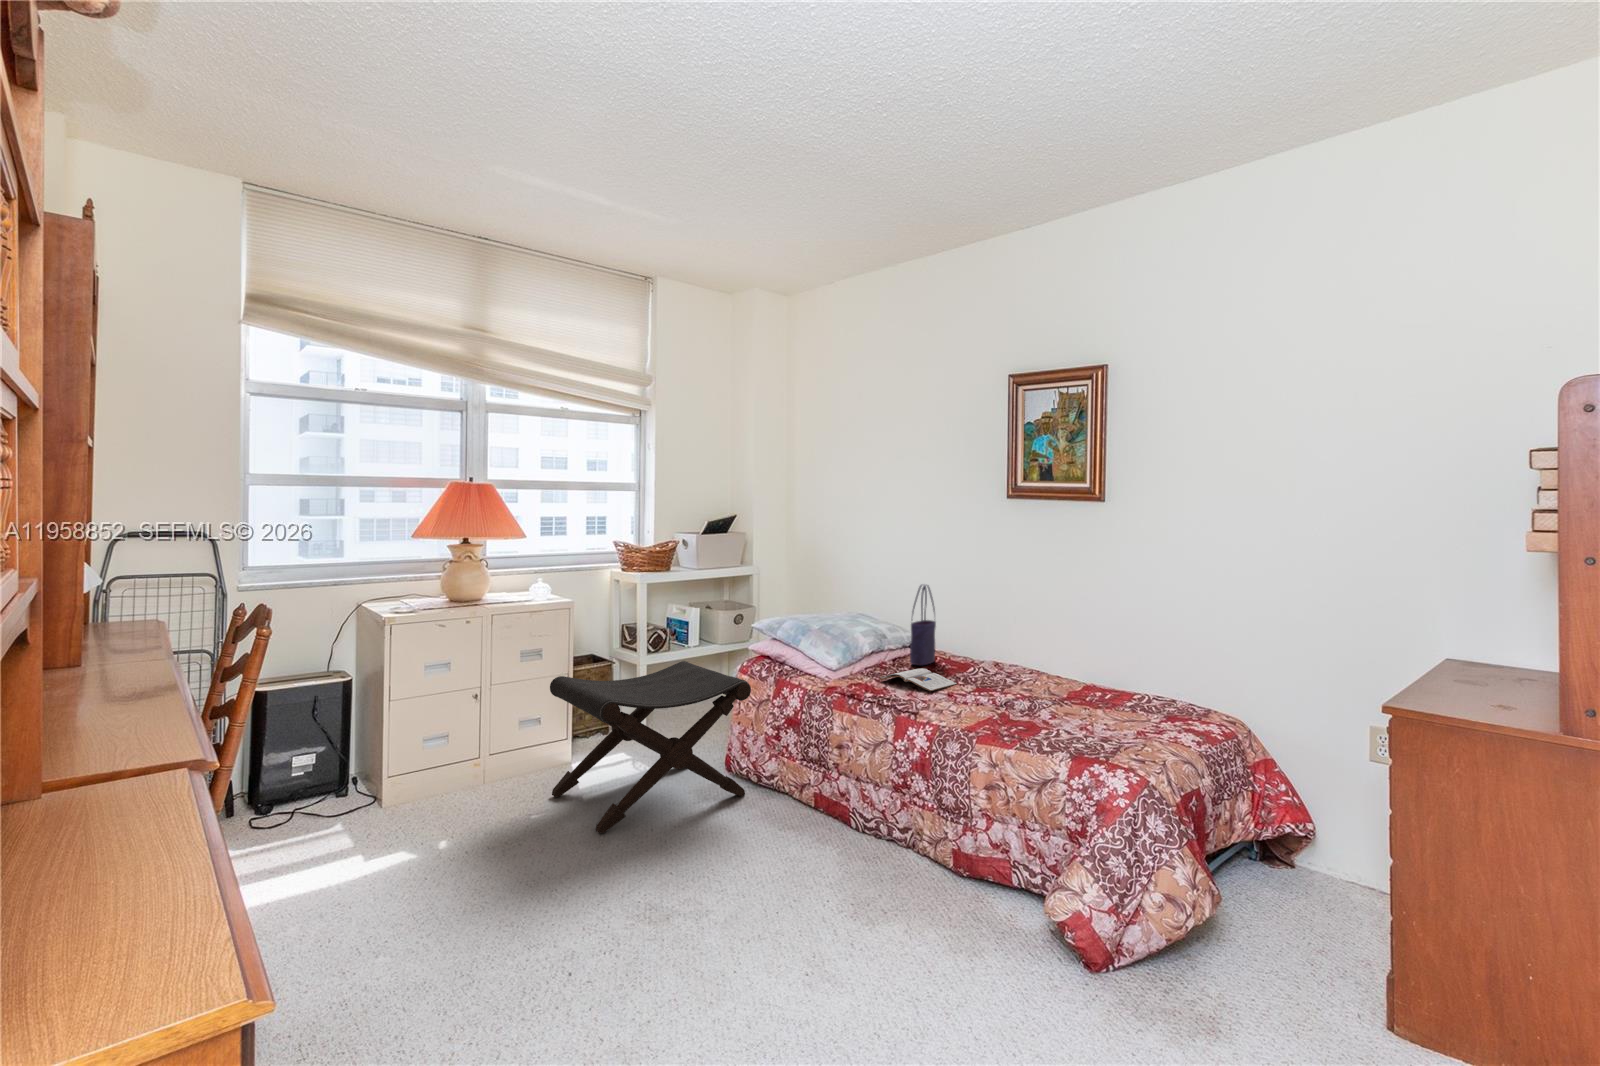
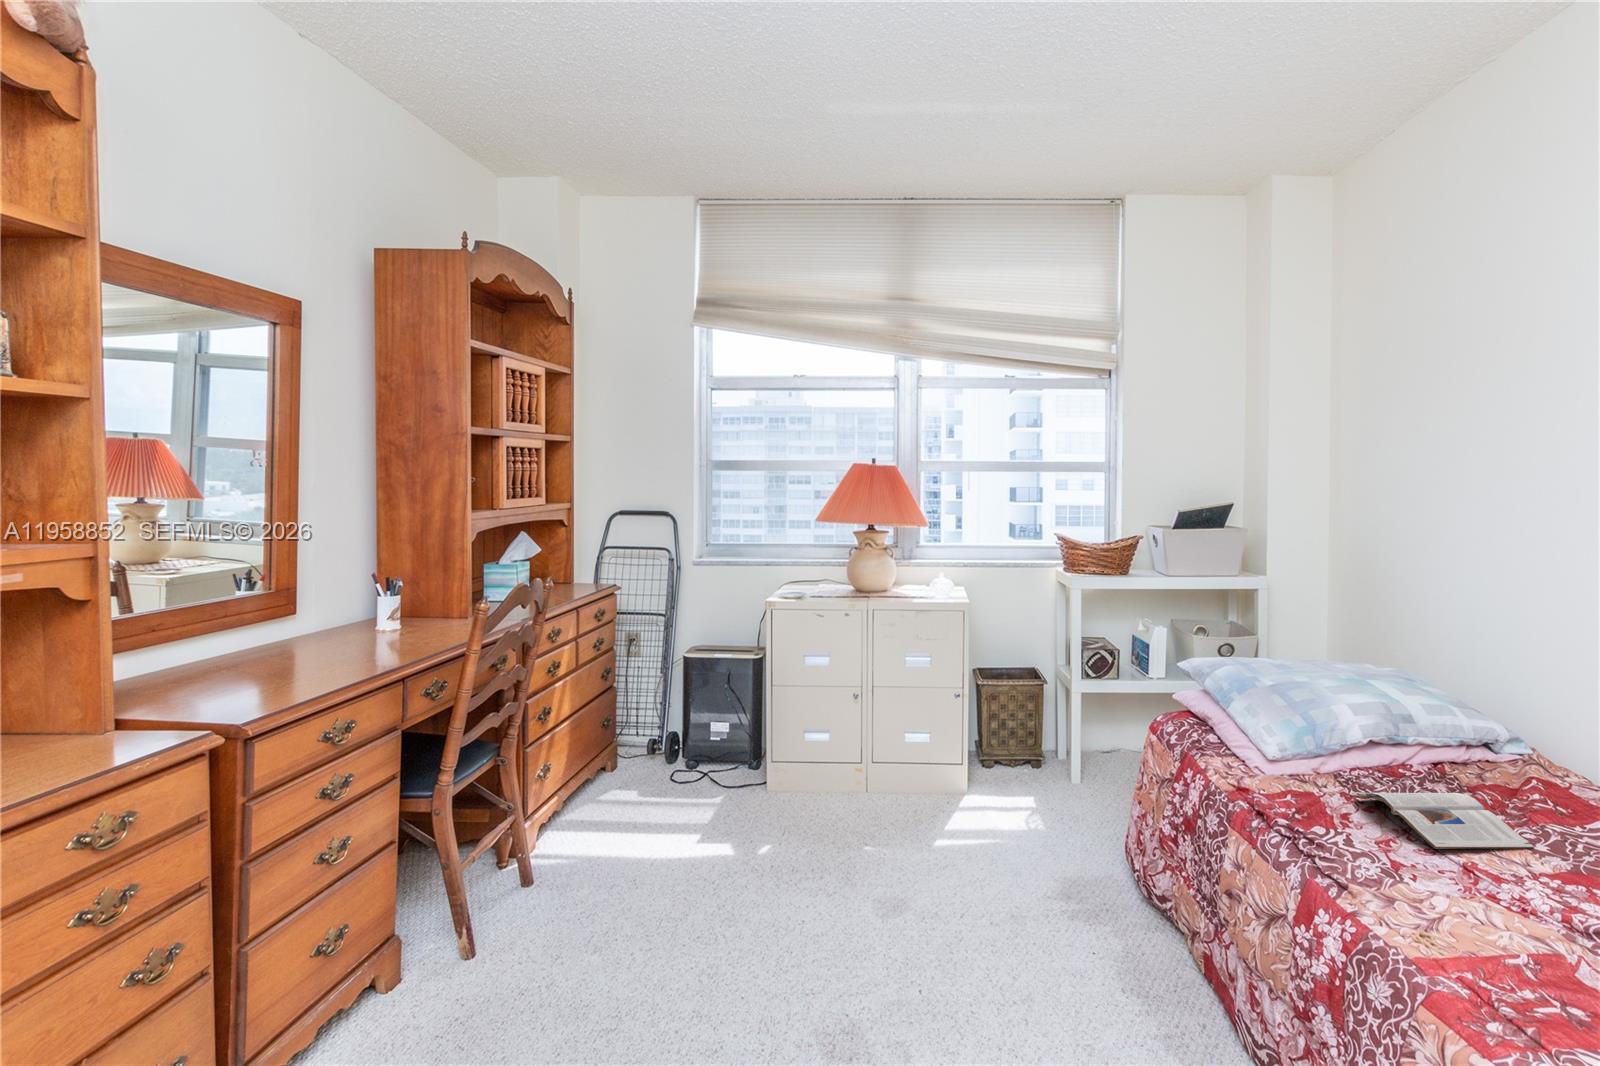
tote bag: present [910,585,936,666] -> none [1471,627,1551,787]
footstool: present [550,661,751,833] -> none [891,694,1130,911]

